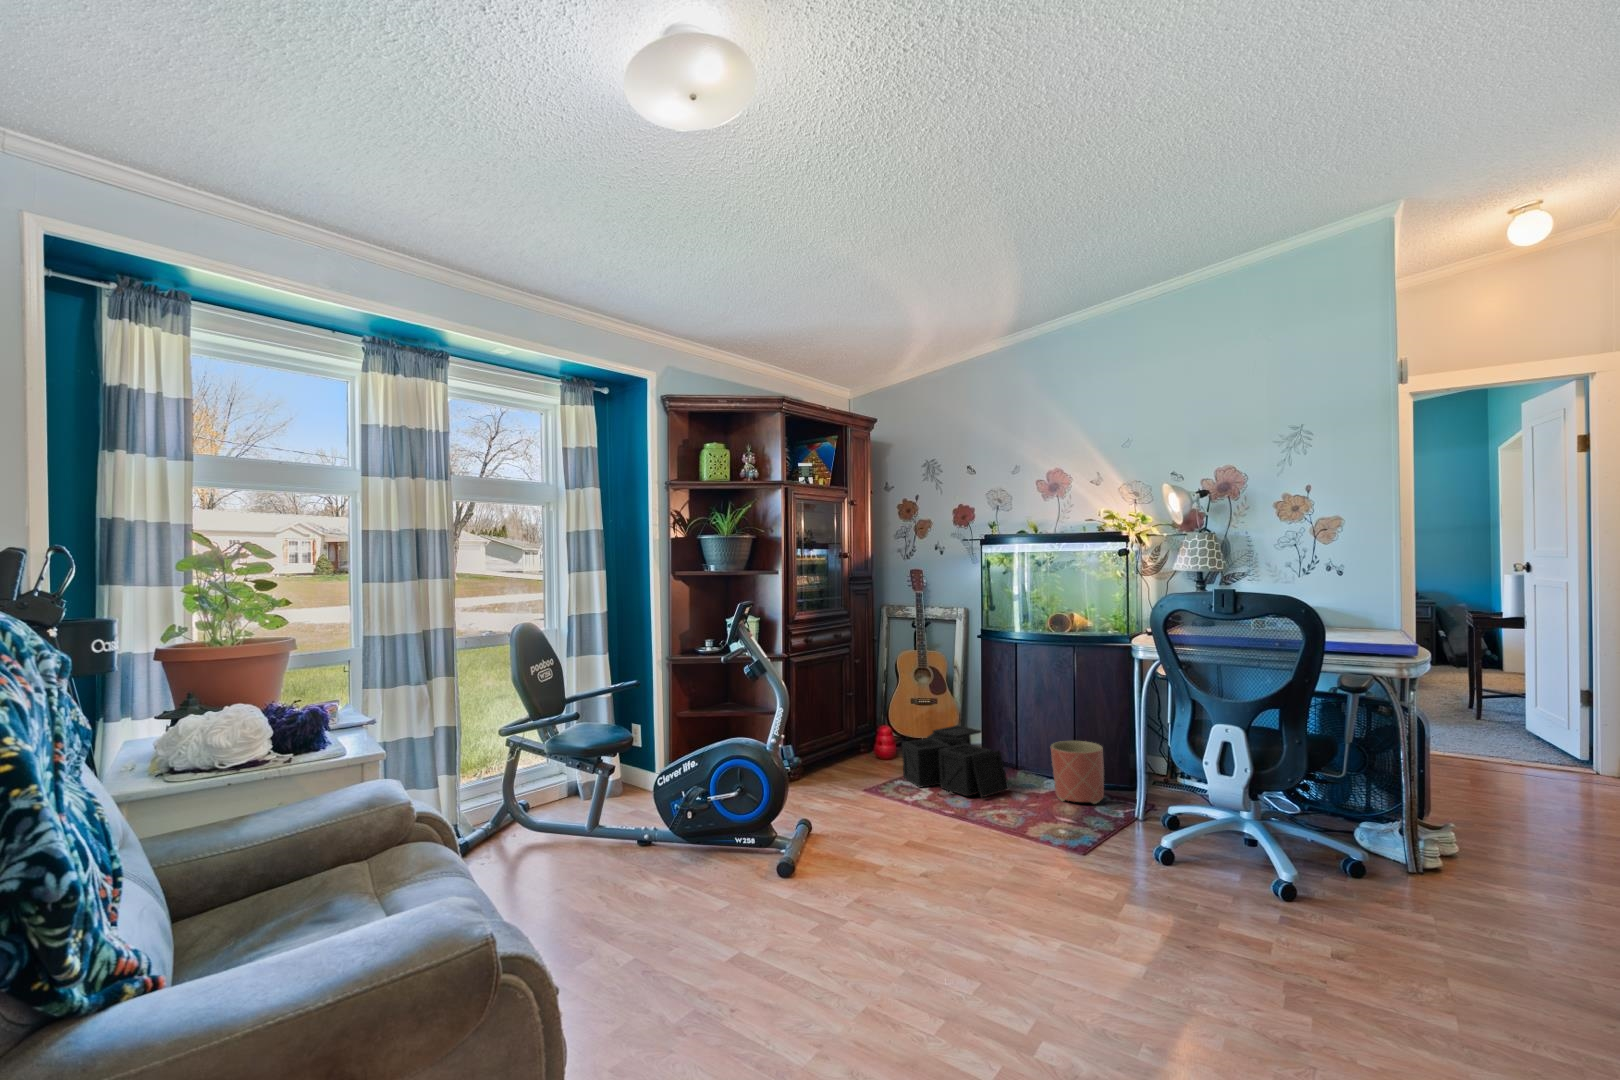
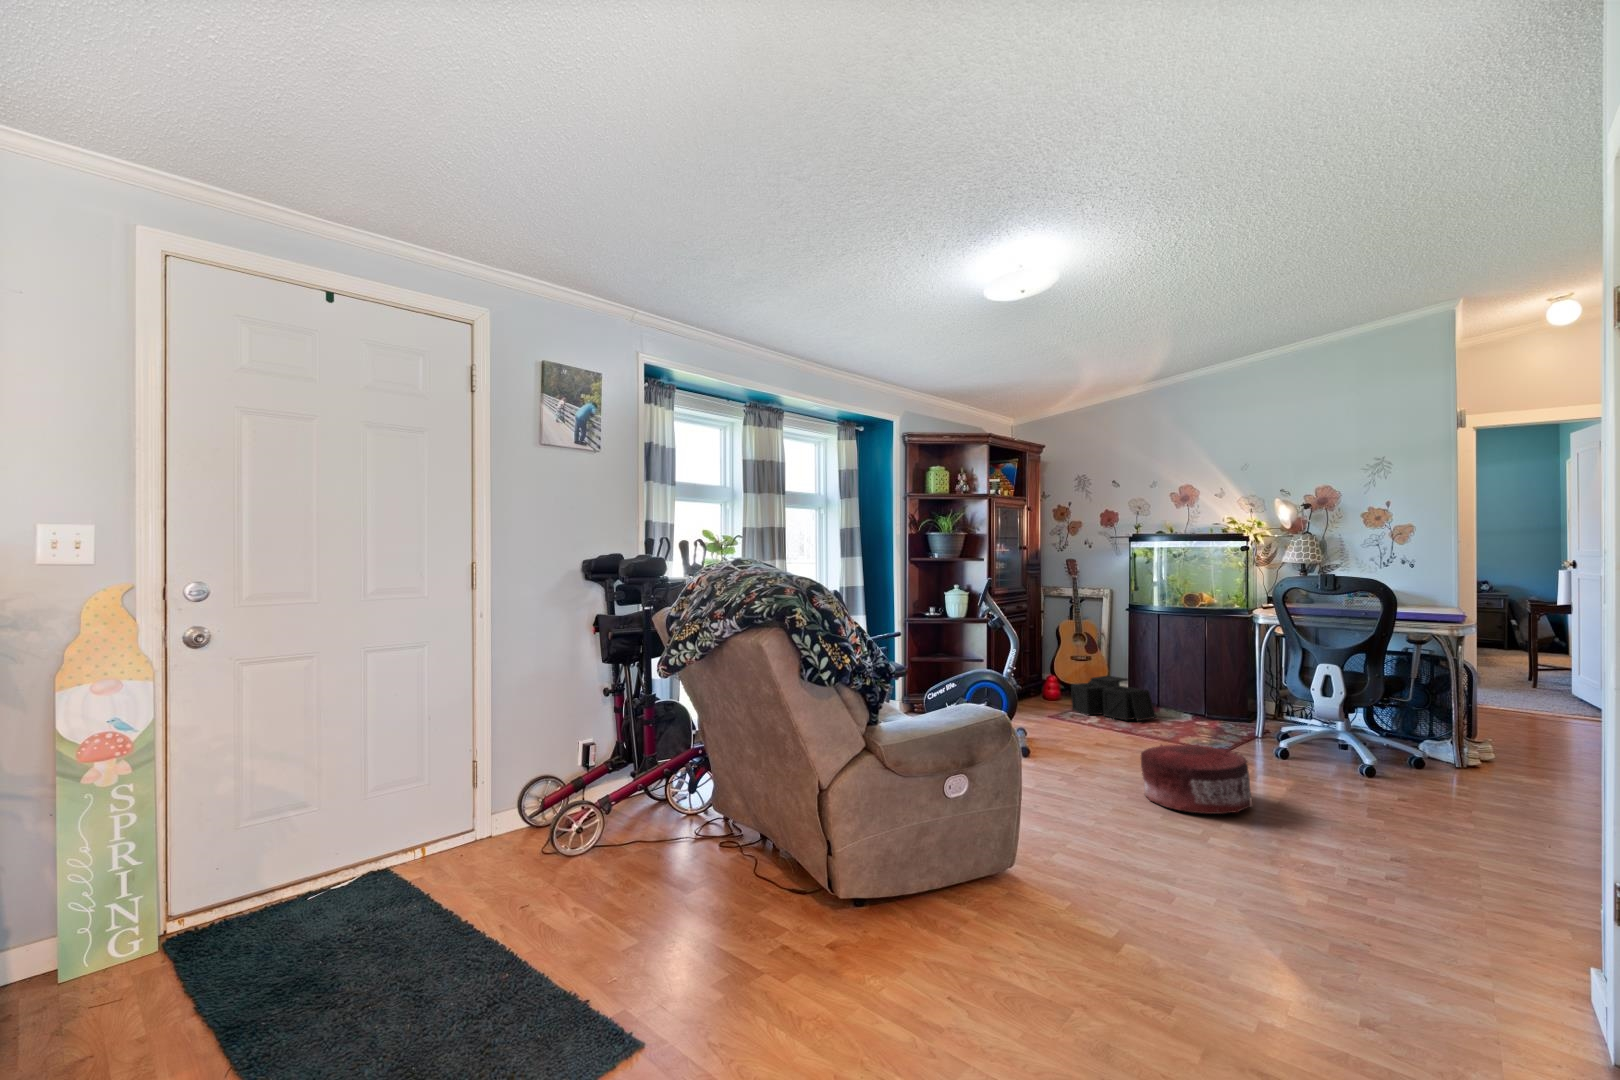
planter: present [1051,741,1104,804] -> none [1188,685,1229,728]
pouf: none [918,875,1097,1033] -> present [1141,744,1252,814]

